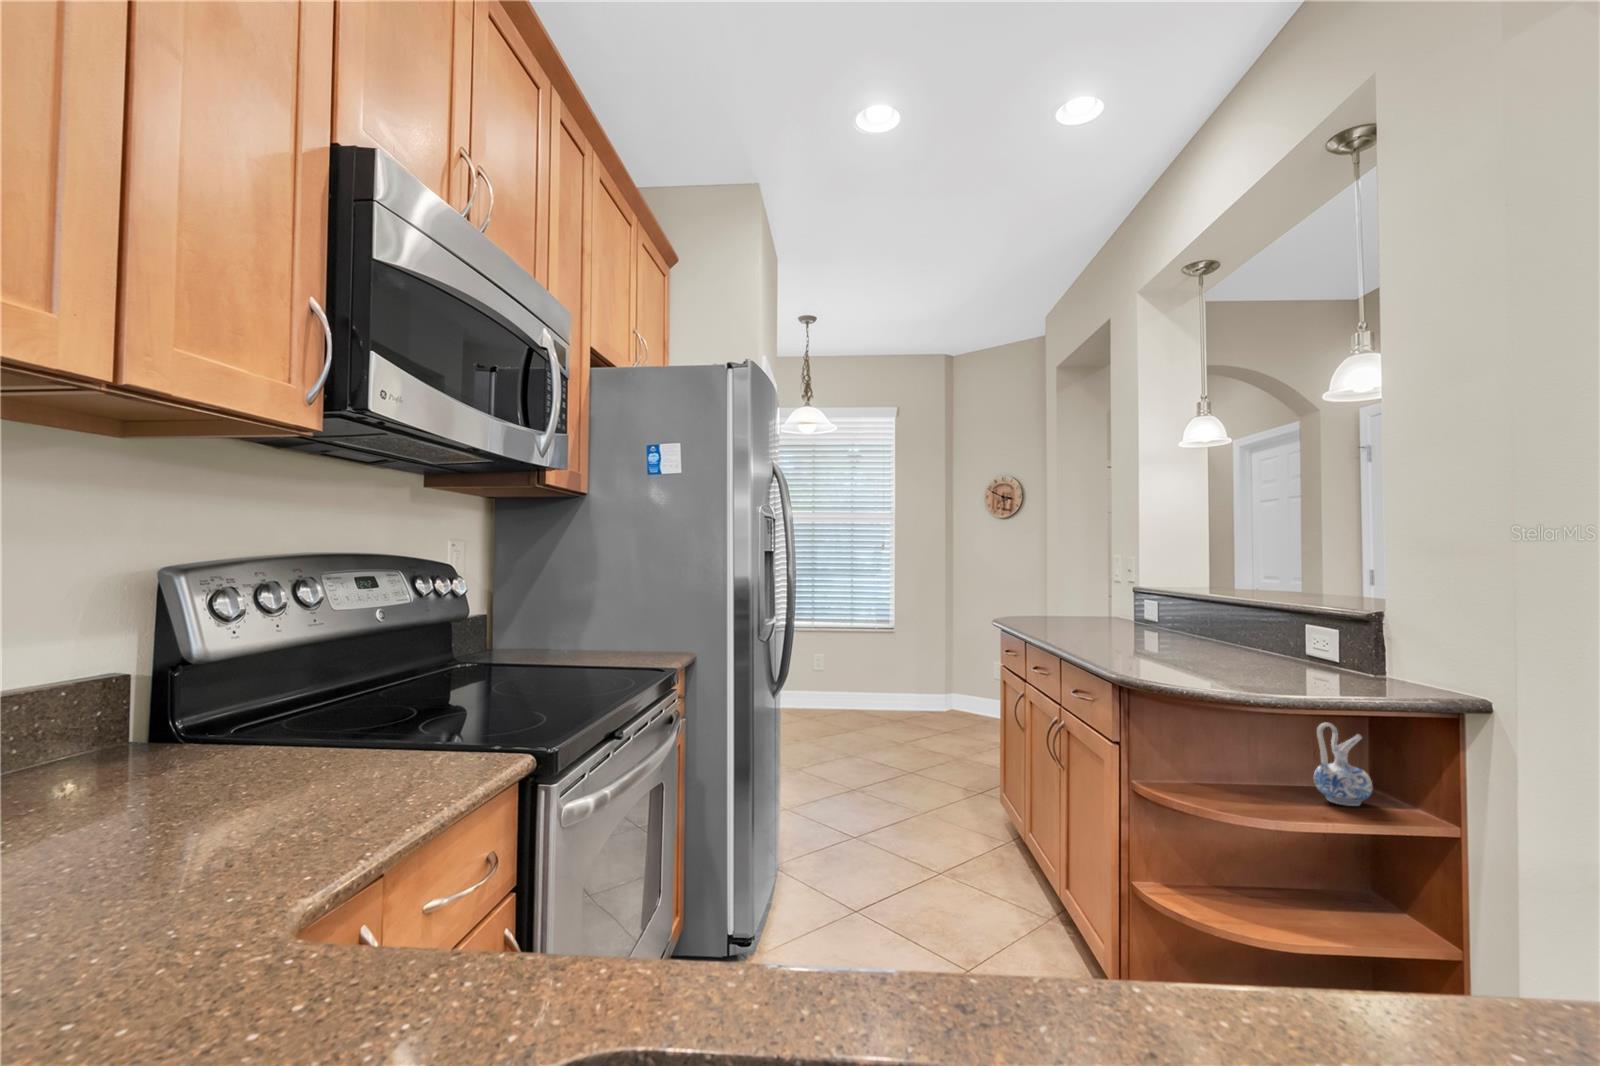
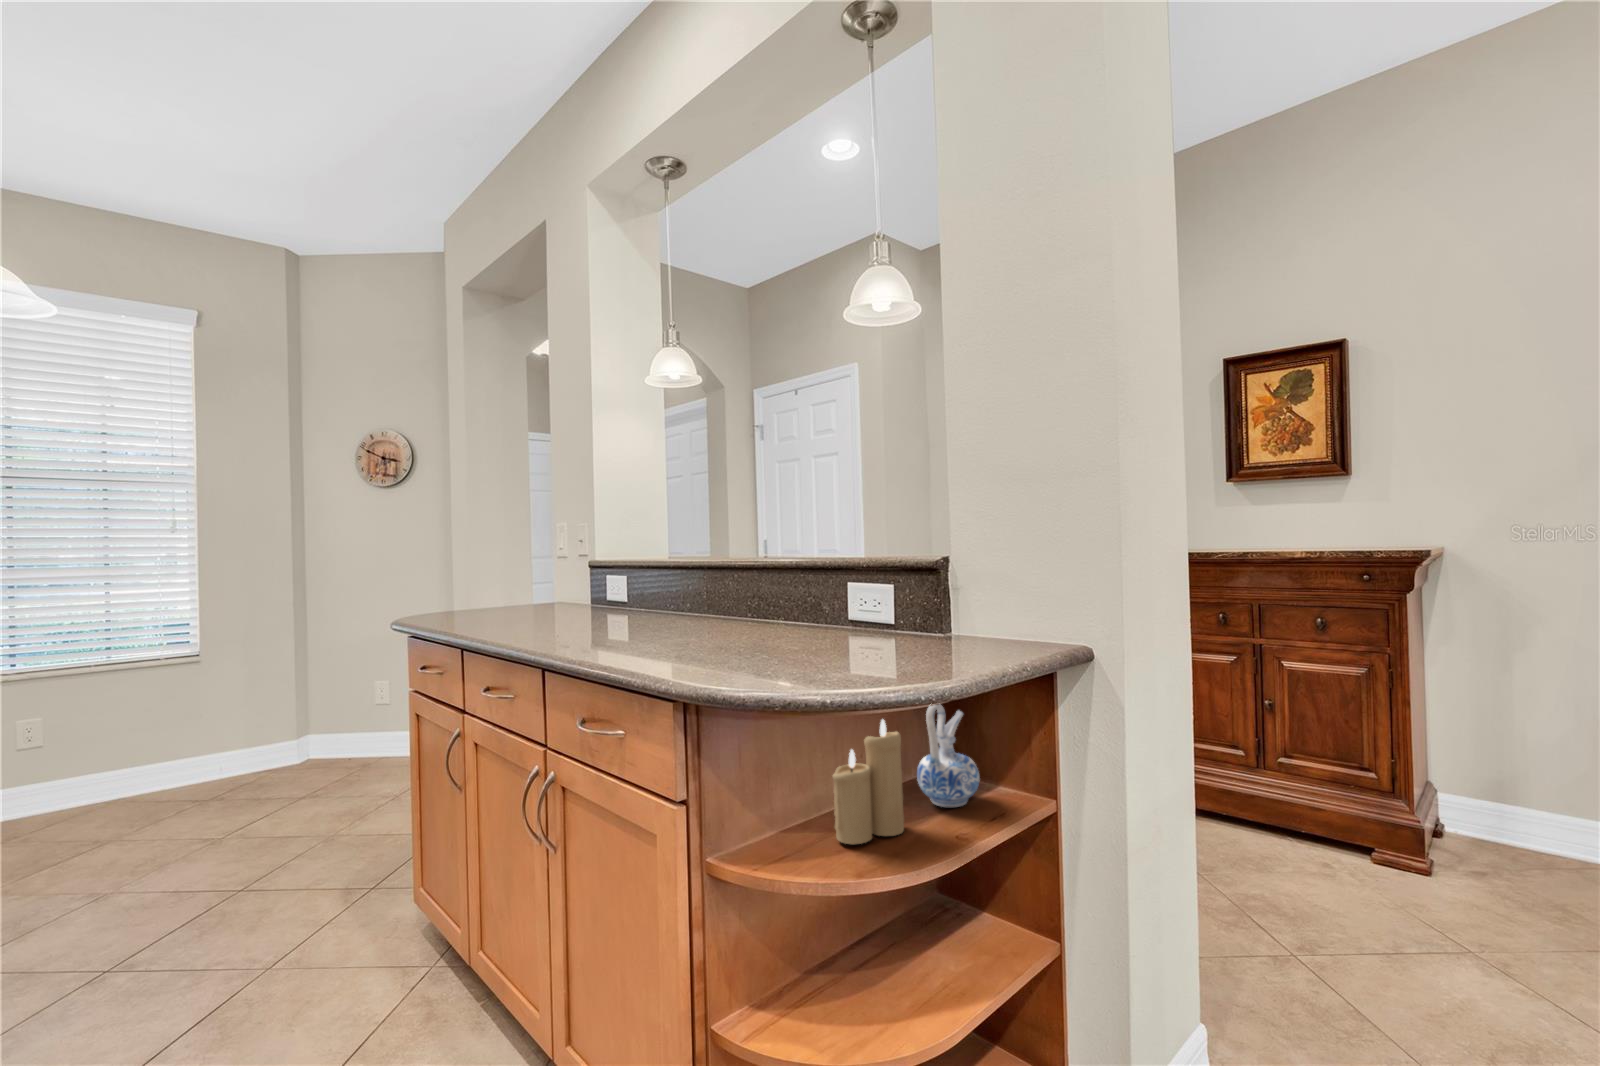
candle: none [1223,723,1283,805] -> present [833,719,904,844]

